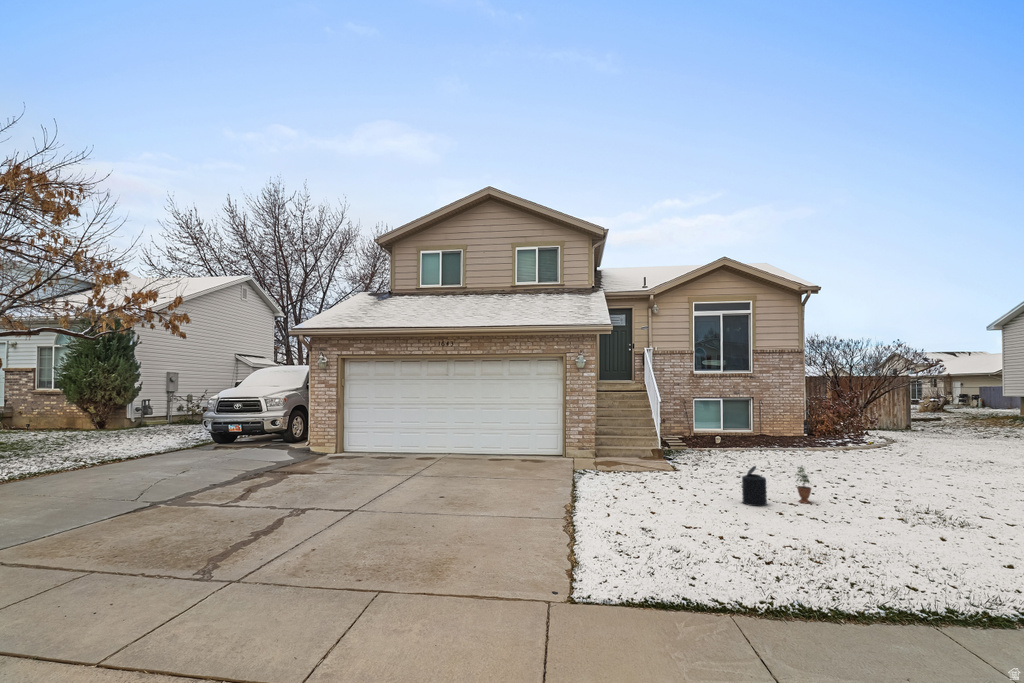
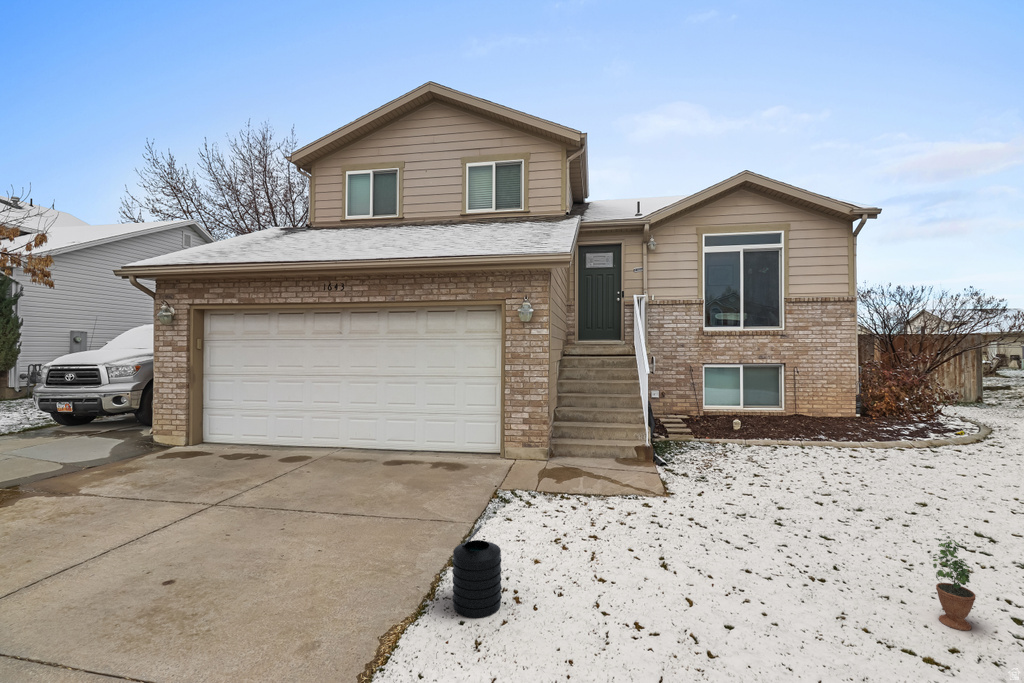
trash can: present [742,466,767,506] -> present [453,525,502,618]

